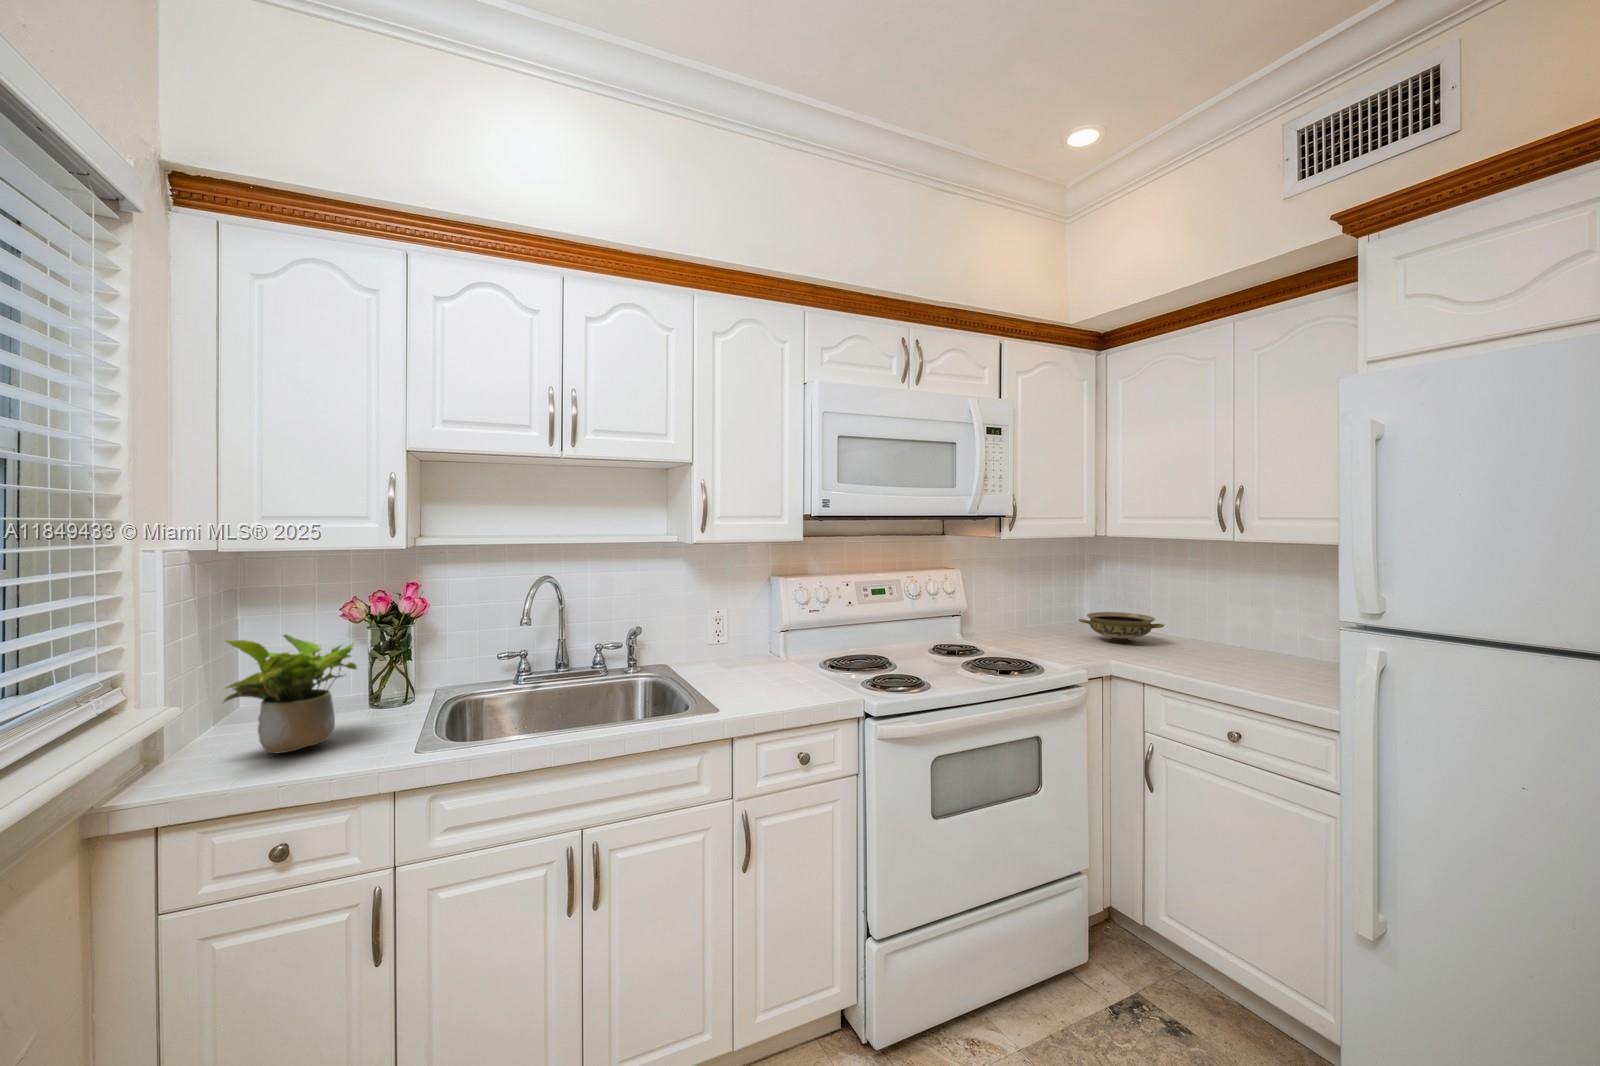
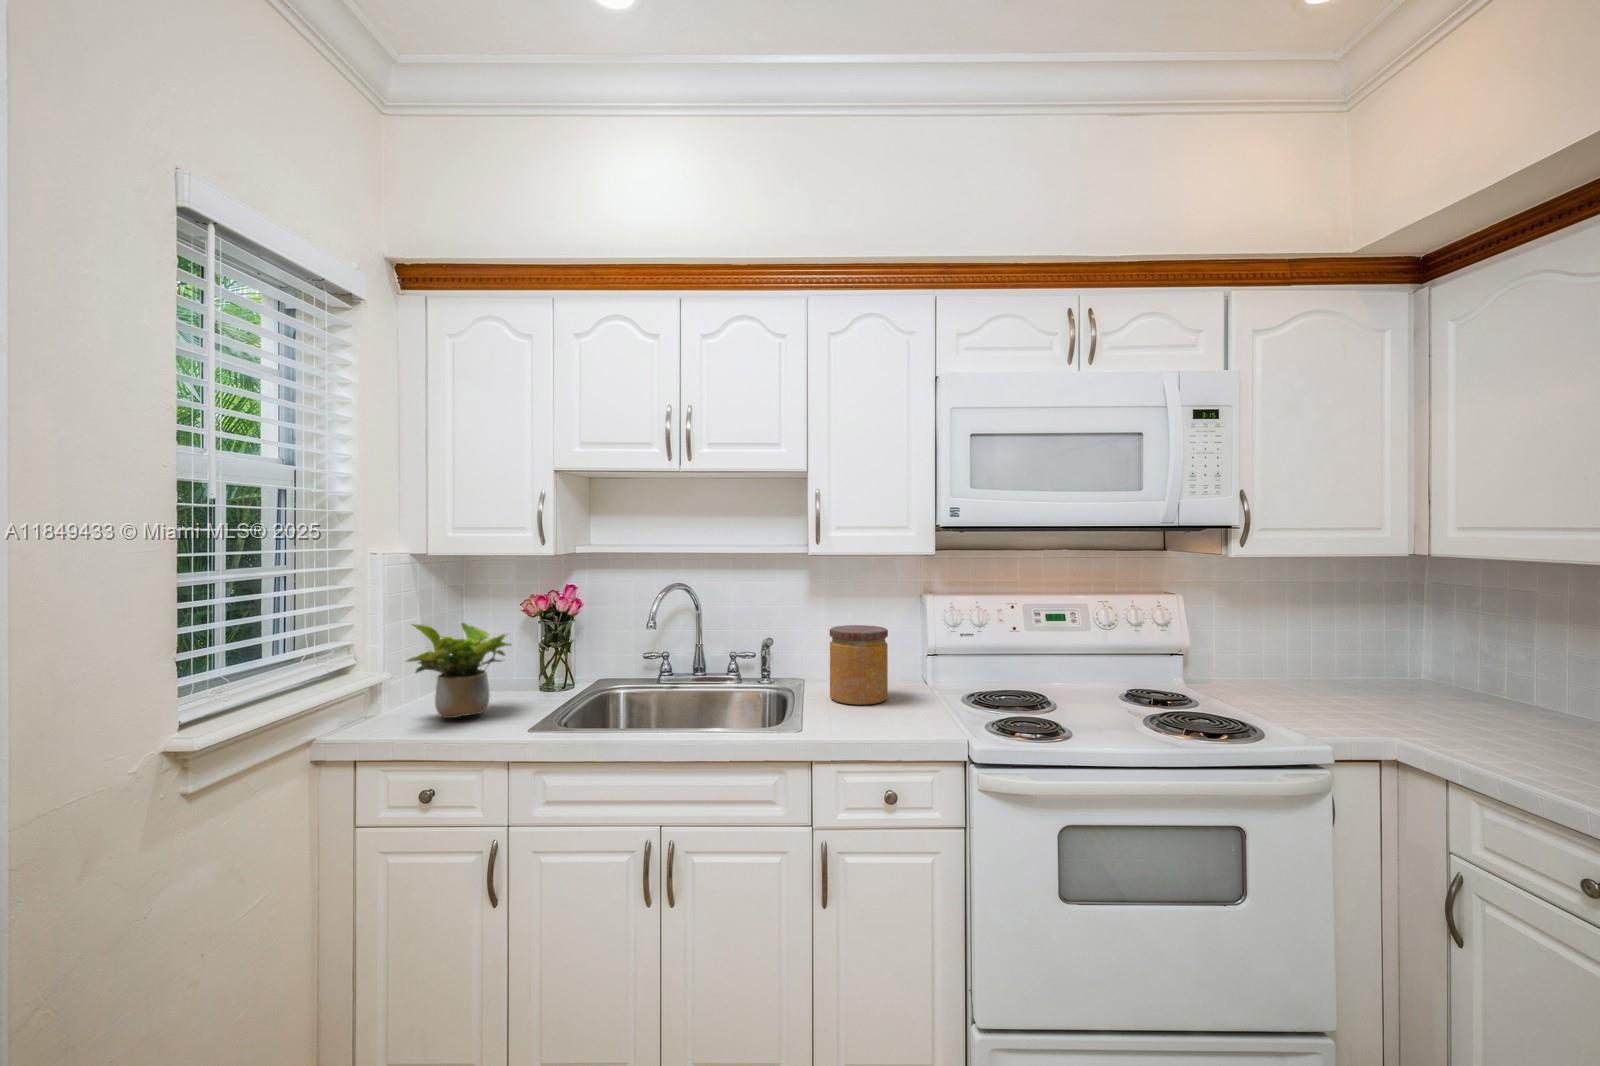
jar: none [708,608,762,681] -> present [830,625,888,705]
ceramic bowl: present [1079,612,1164,643] -> none [1376,666,1531,716]

